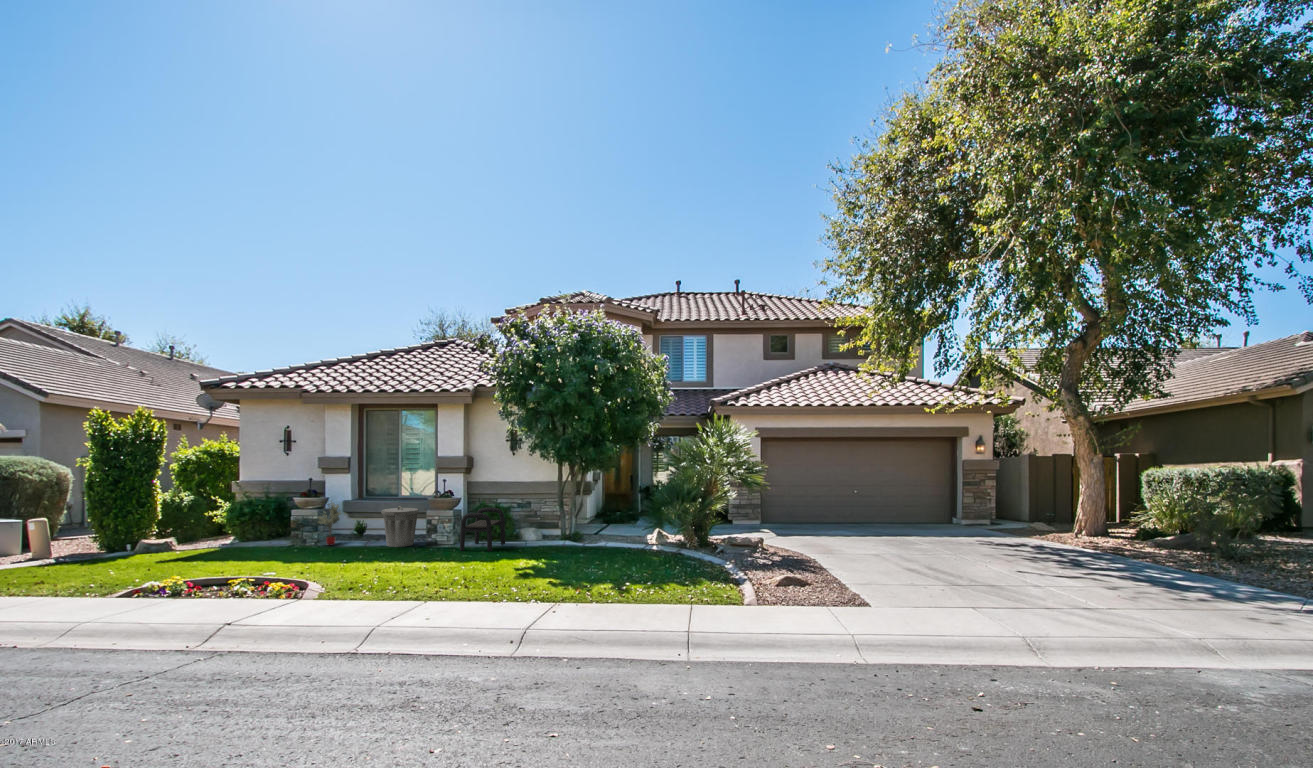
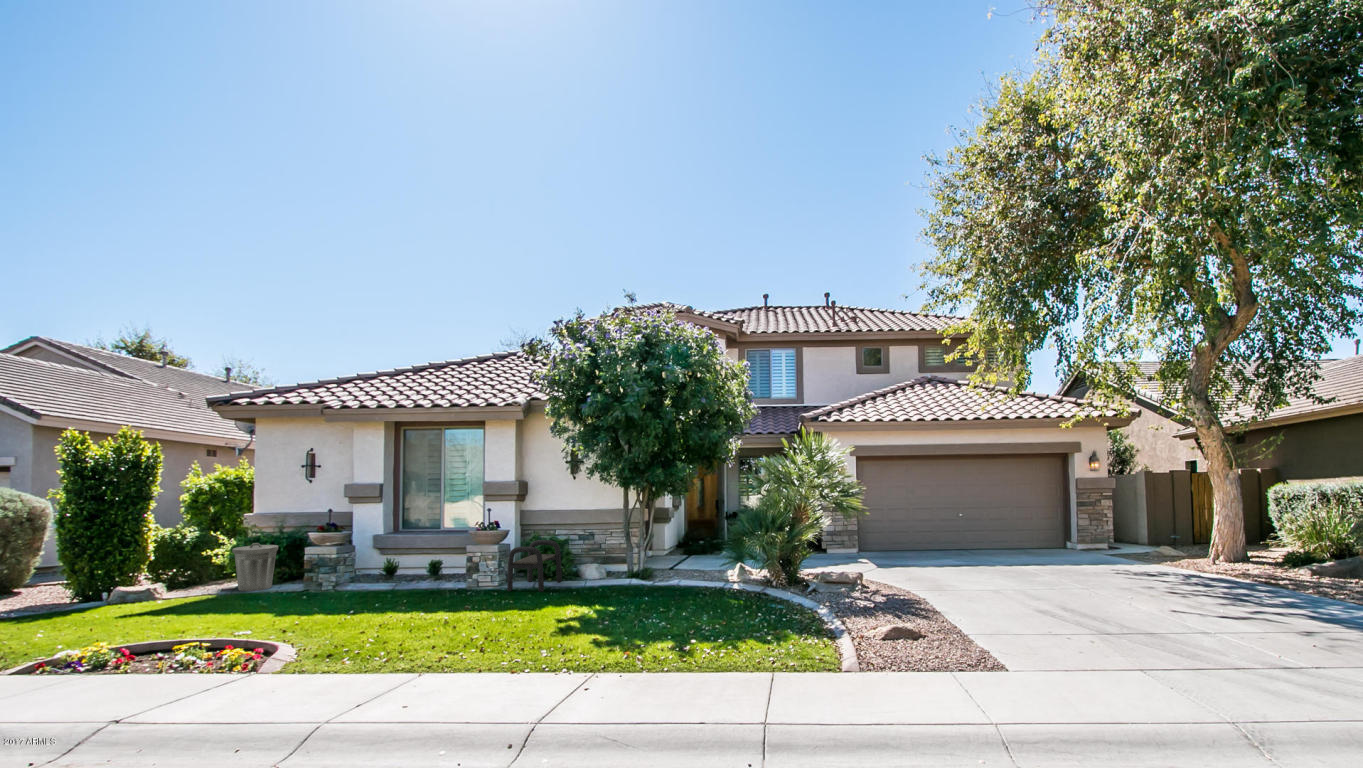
potted tree: present [317,502,341,545] -> none [351,533,381,584]
trash can: present [381,506,419,547] -> present [232,543,278,591]

